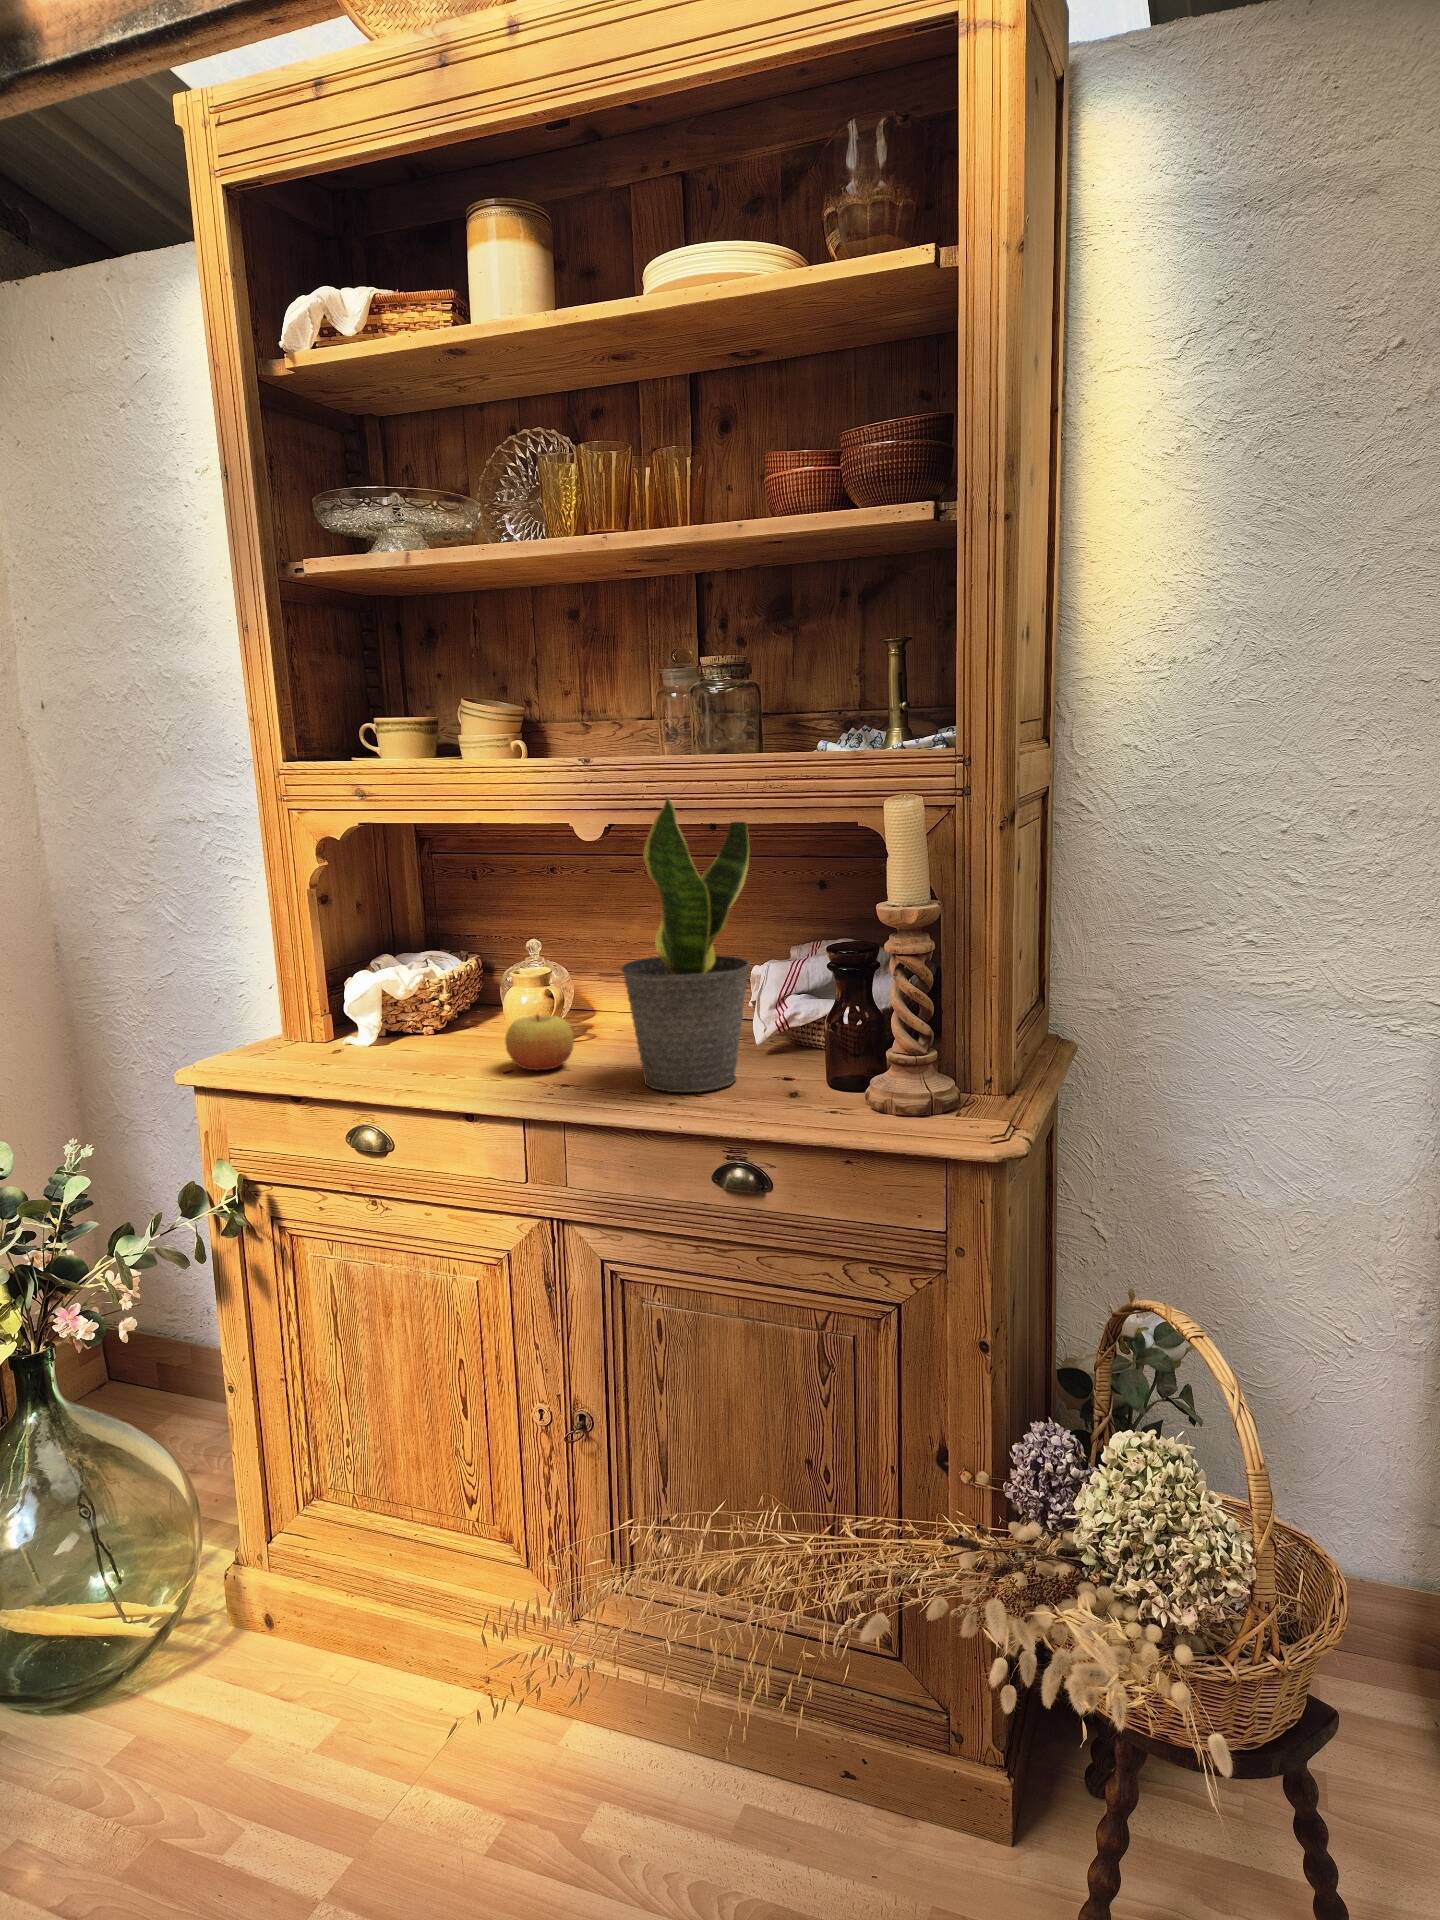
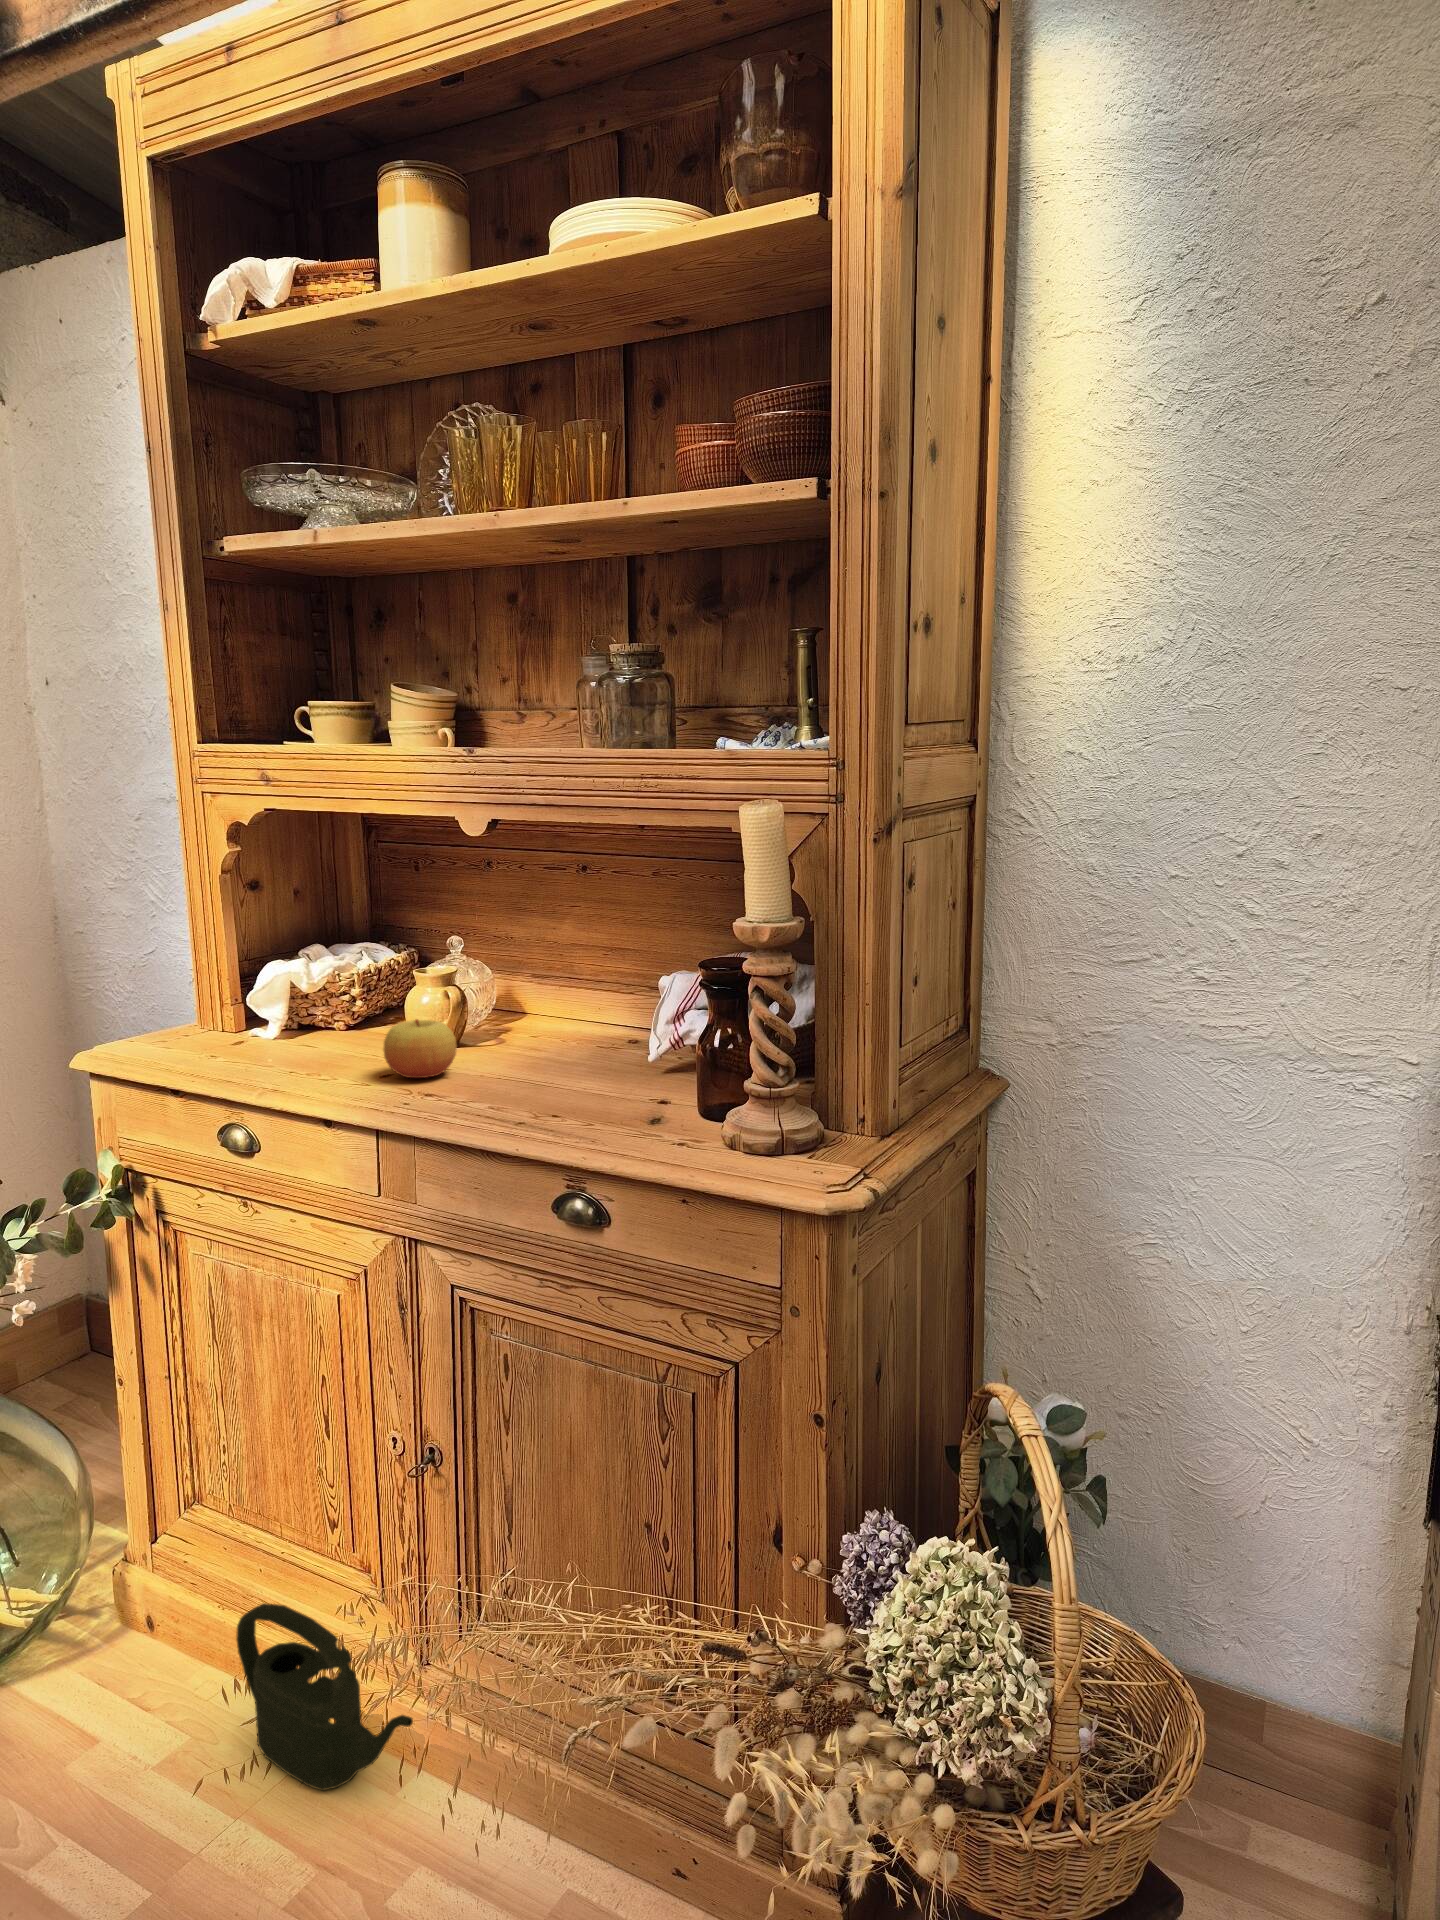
potted plant: present [621,797,750,1092] -> none [486,791,626,1112]
watering can: none [381,1582,584,1751] -> present [236,1603,413,1791]

